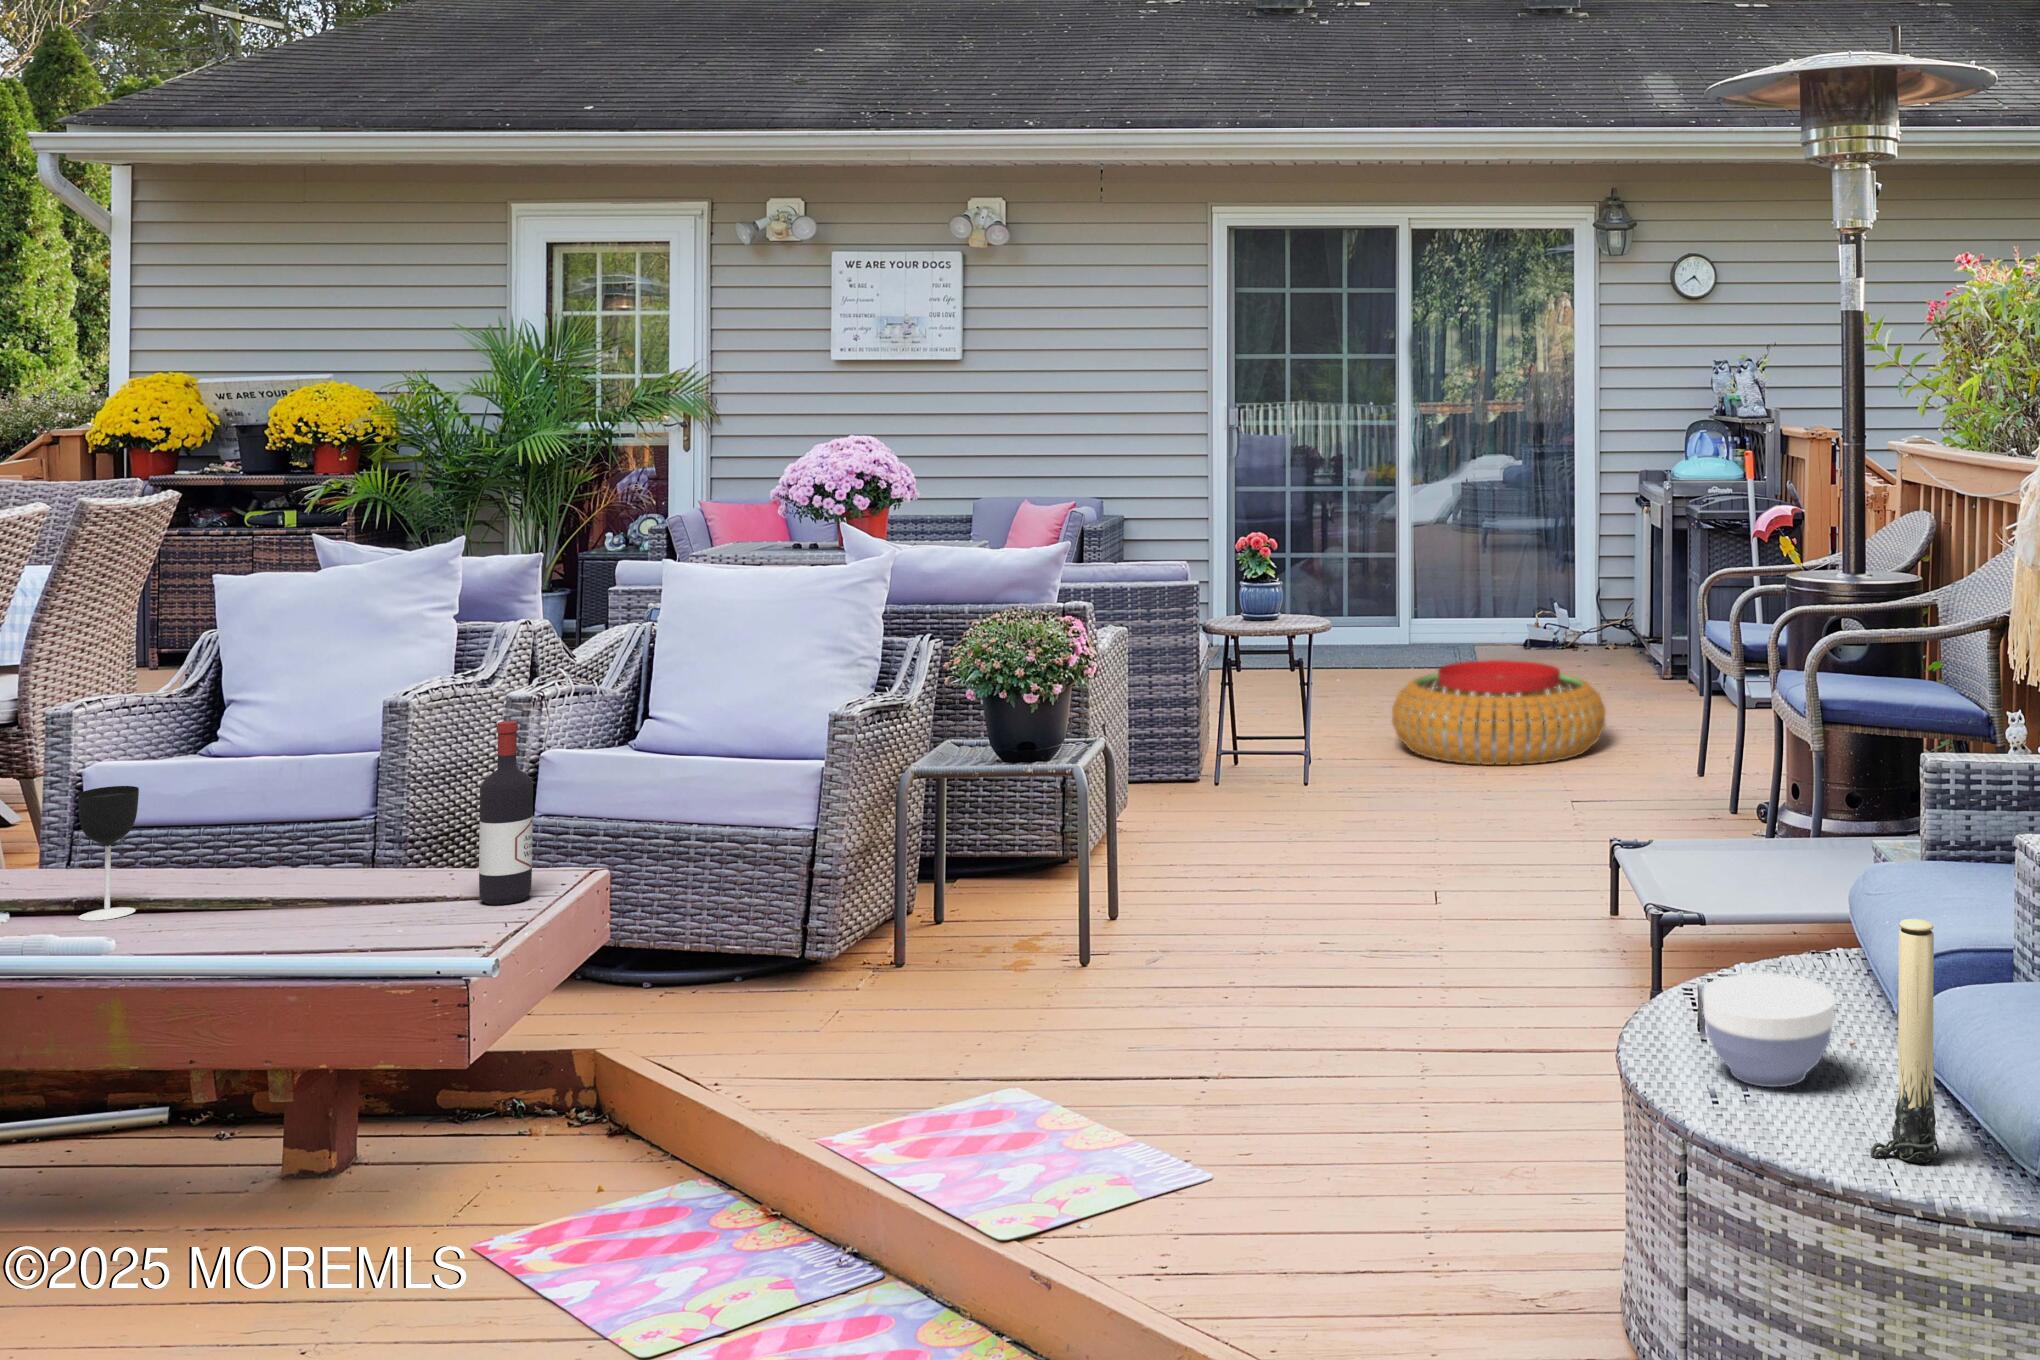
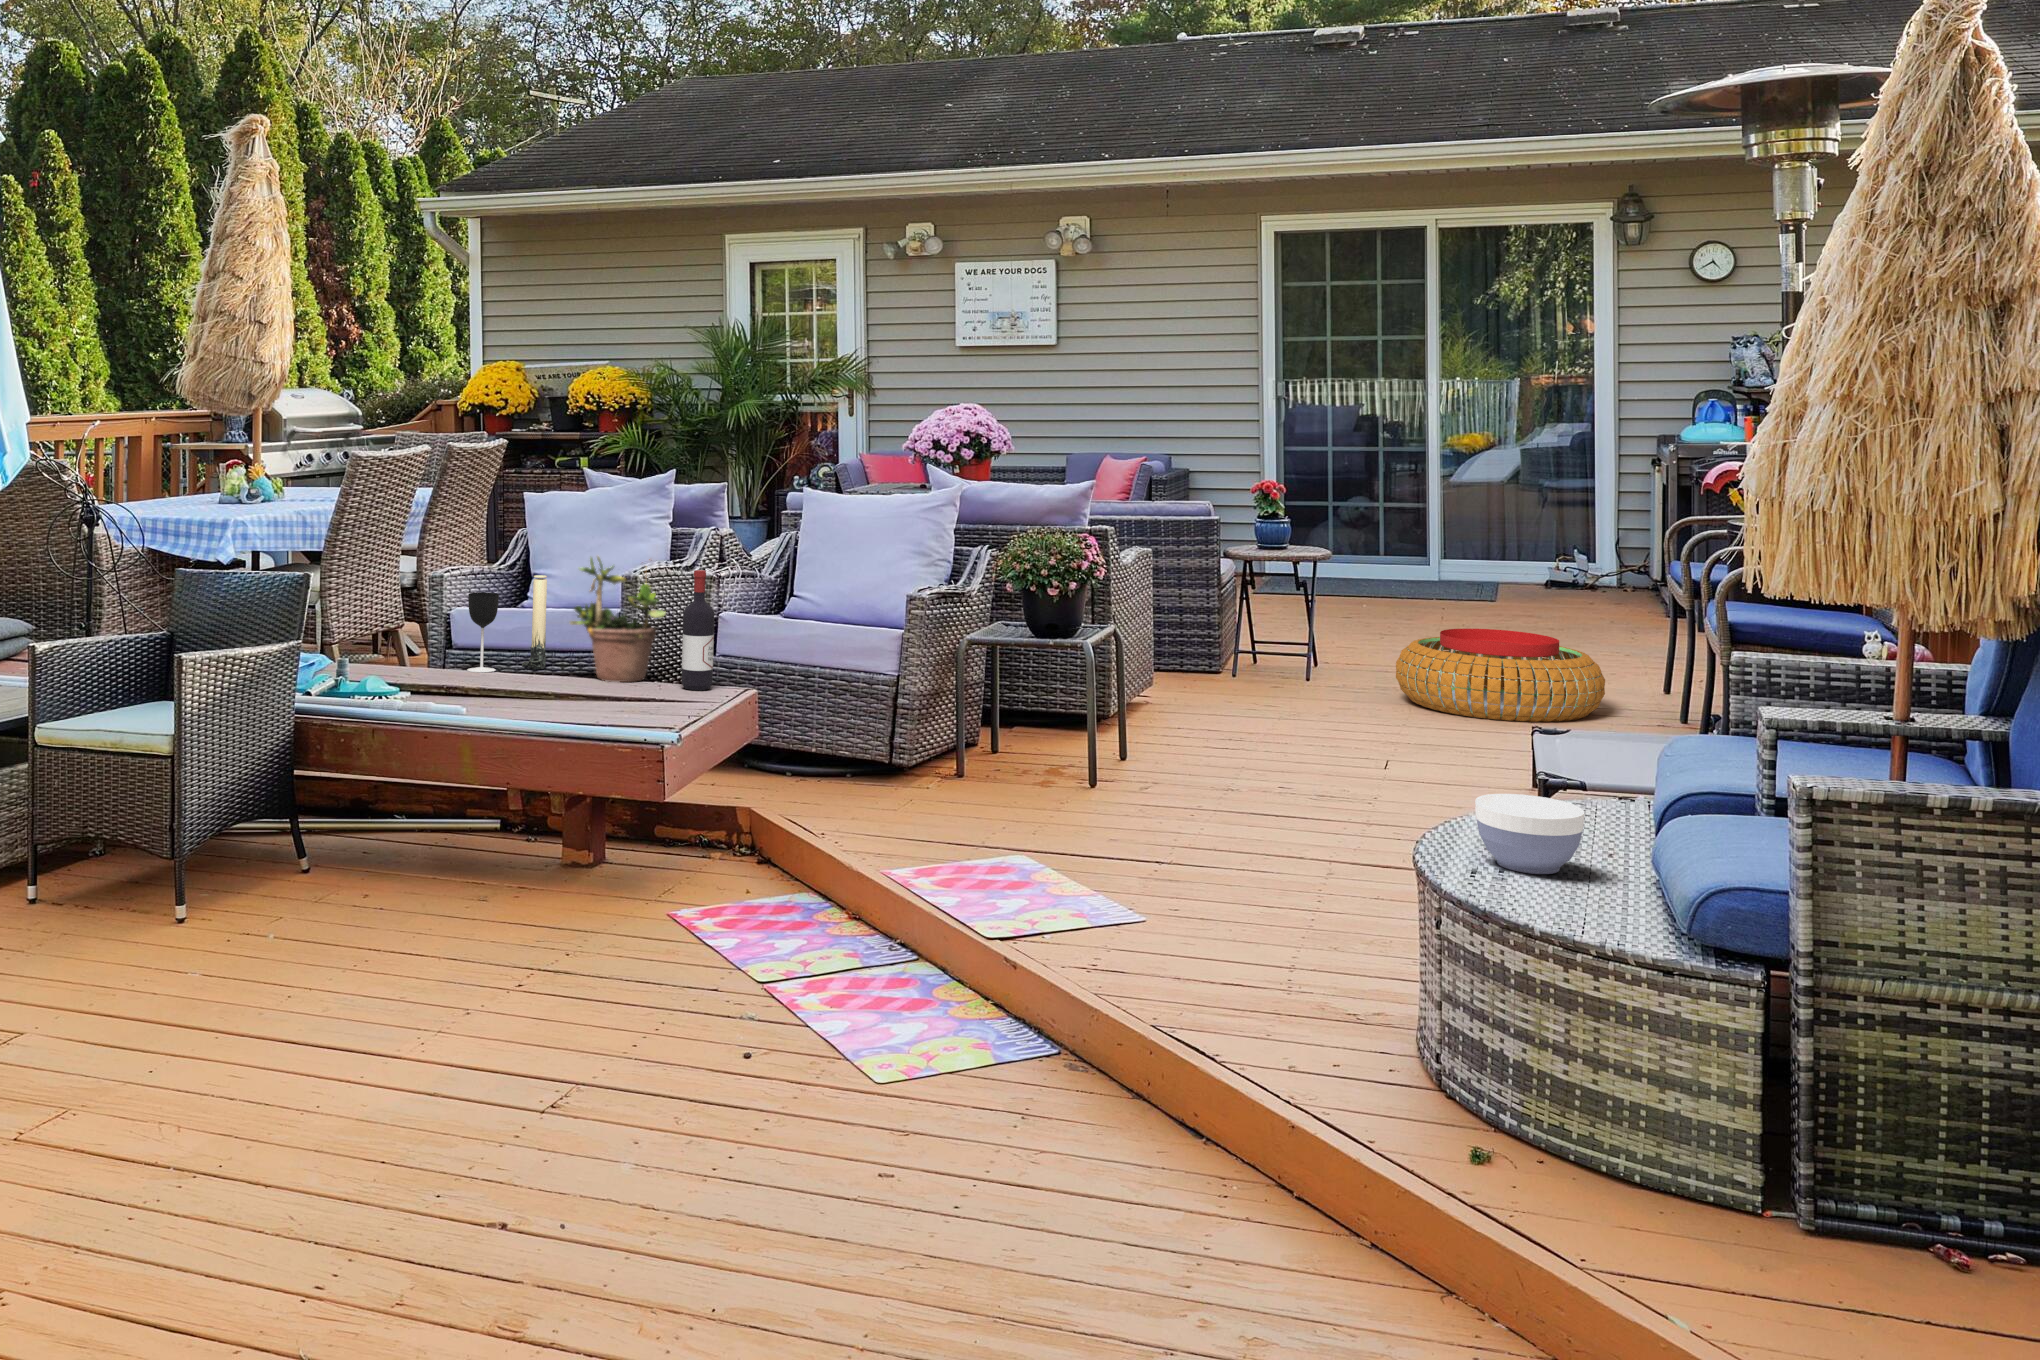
potted plant: none [274,695,450,907] -> present [570,557,666,682]
candle: present [1870,919,1940,1163] -> present [522,575,547,669]

